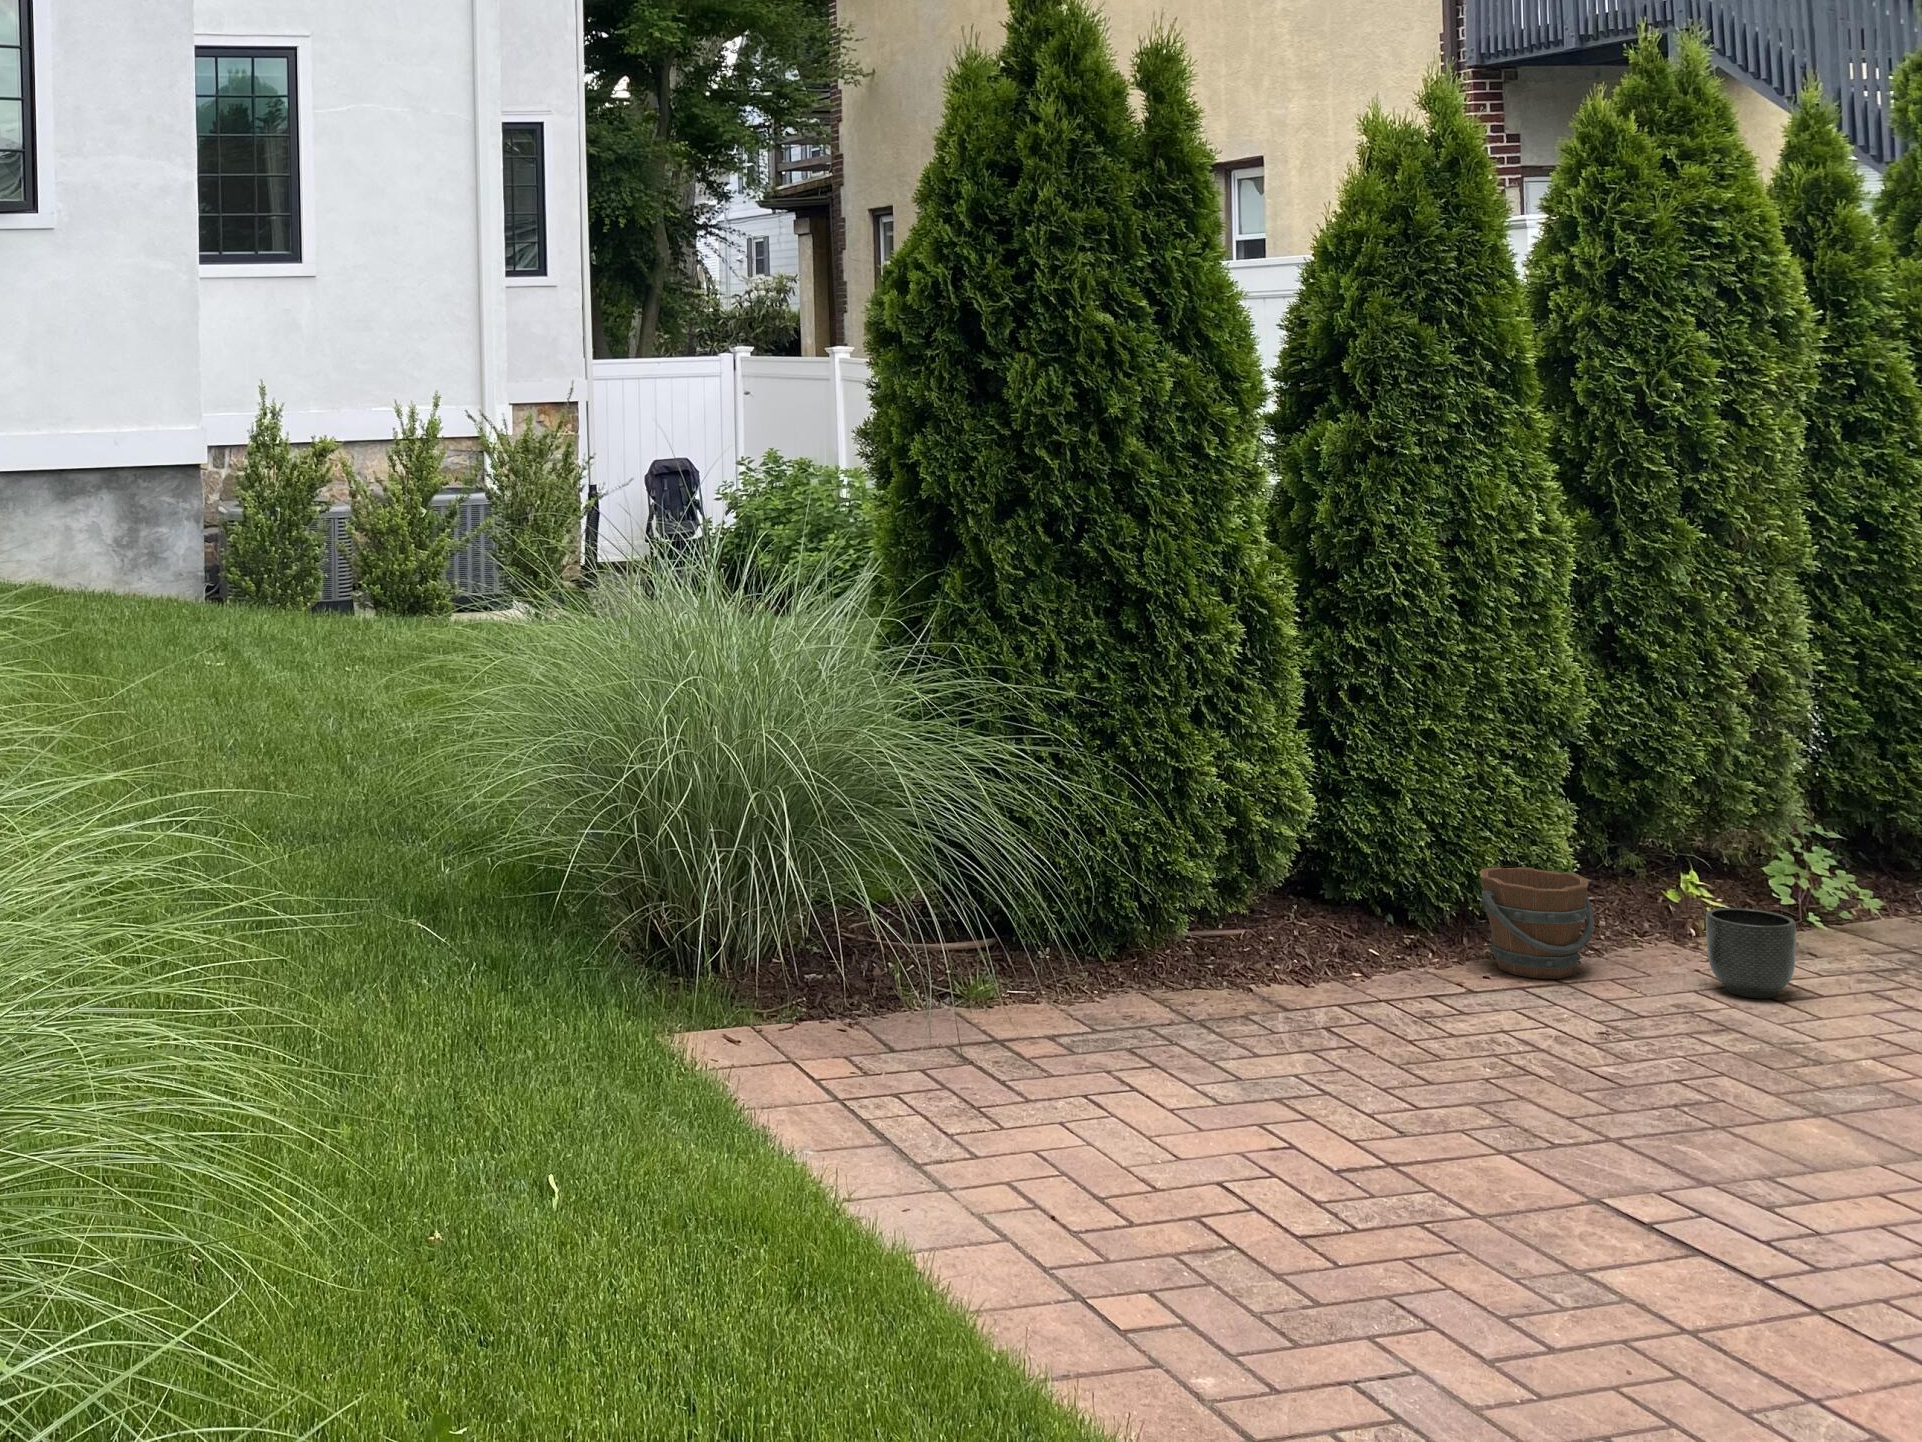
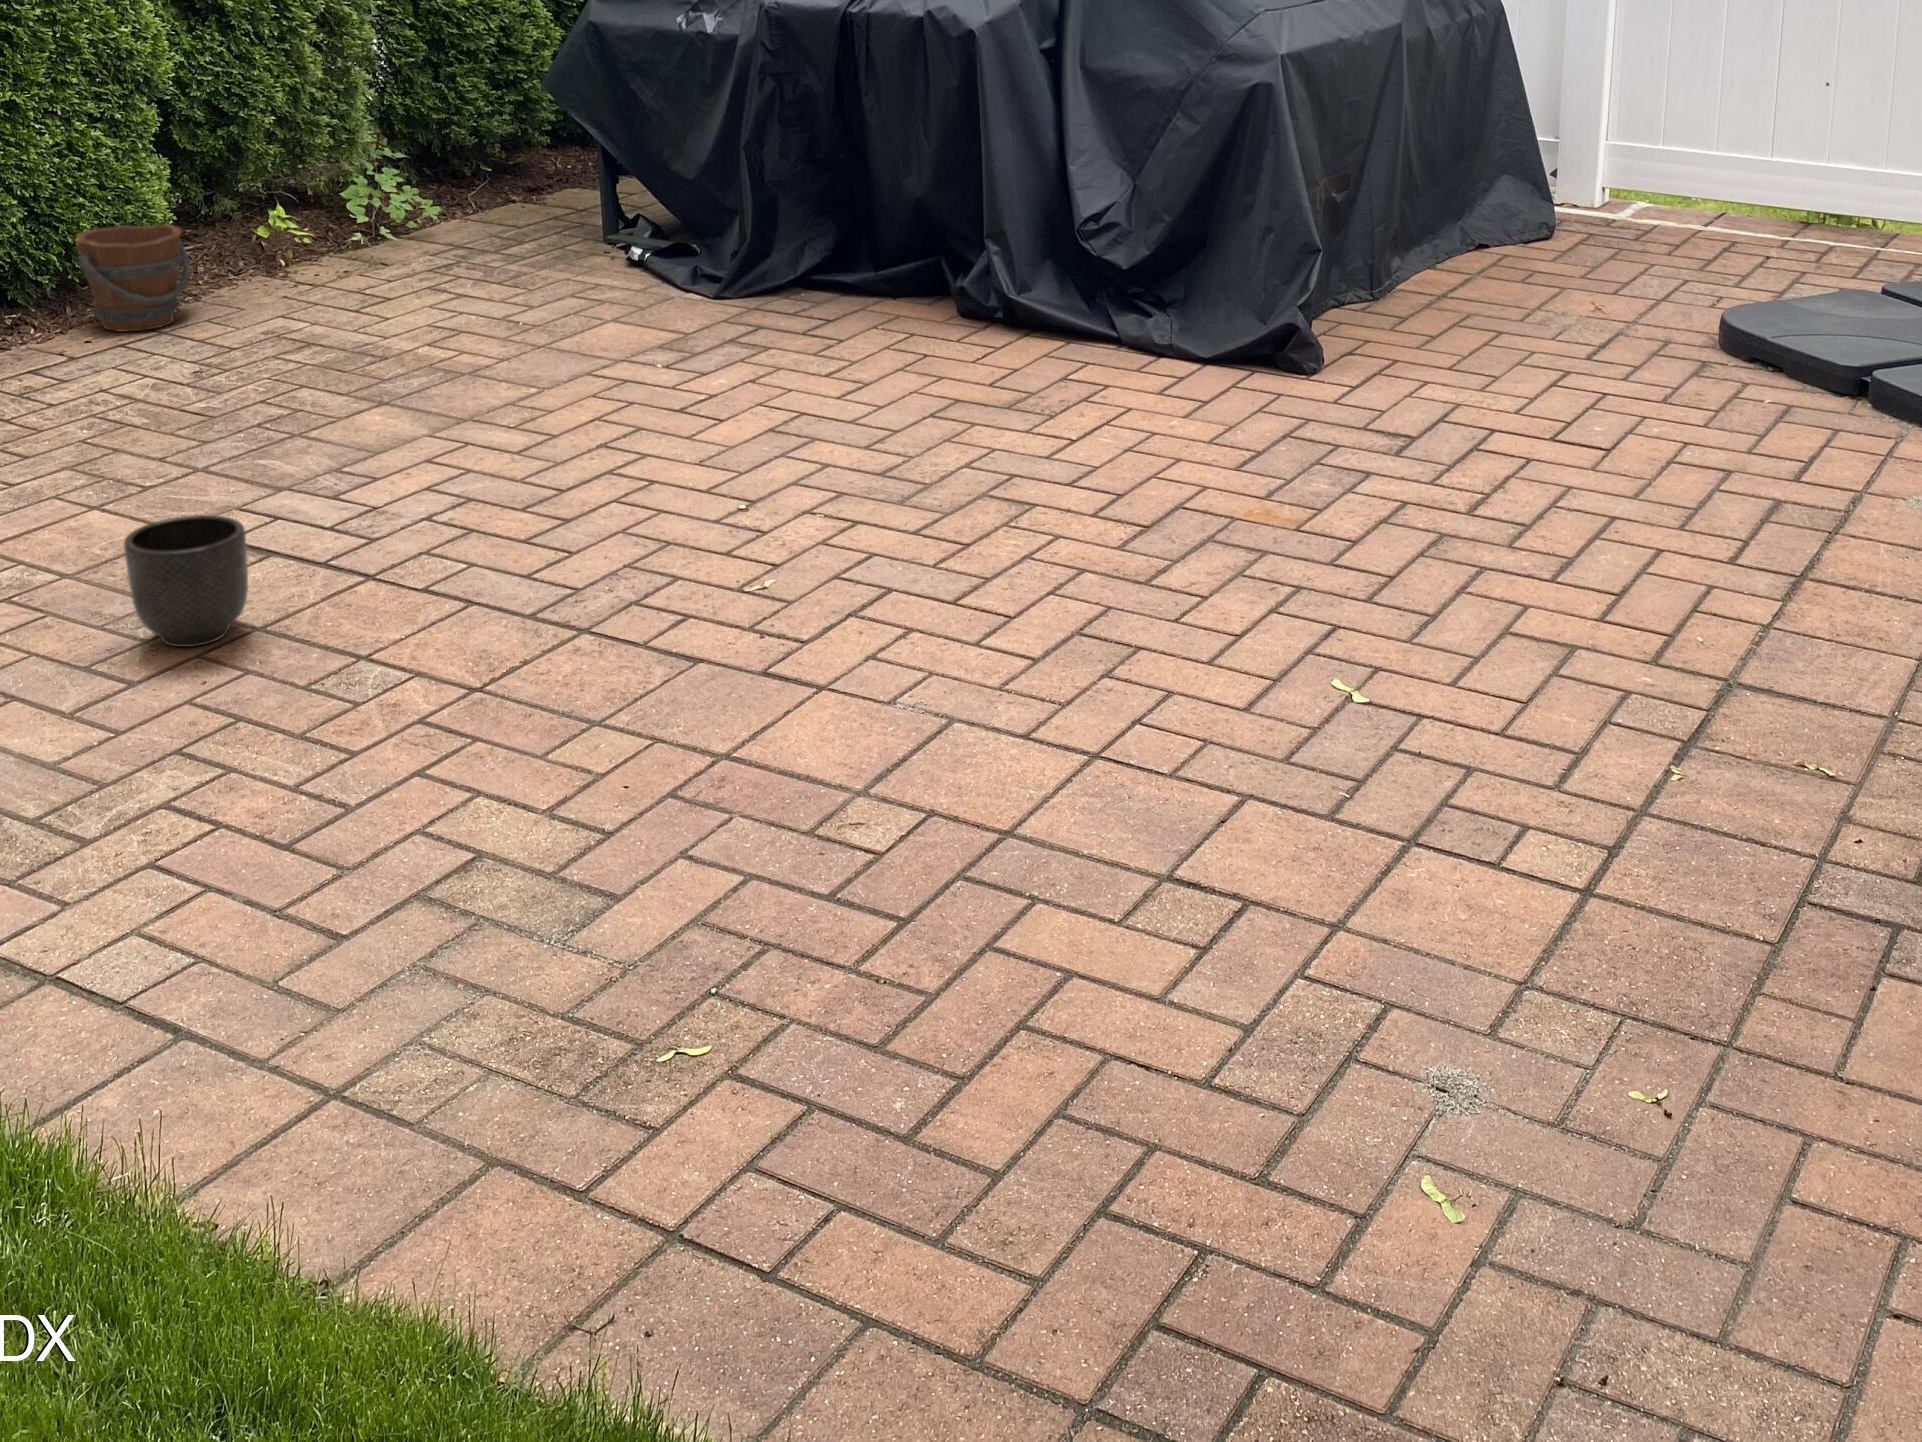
planter: present [1706,908,1796,998] -> present [124,515,248,647]

